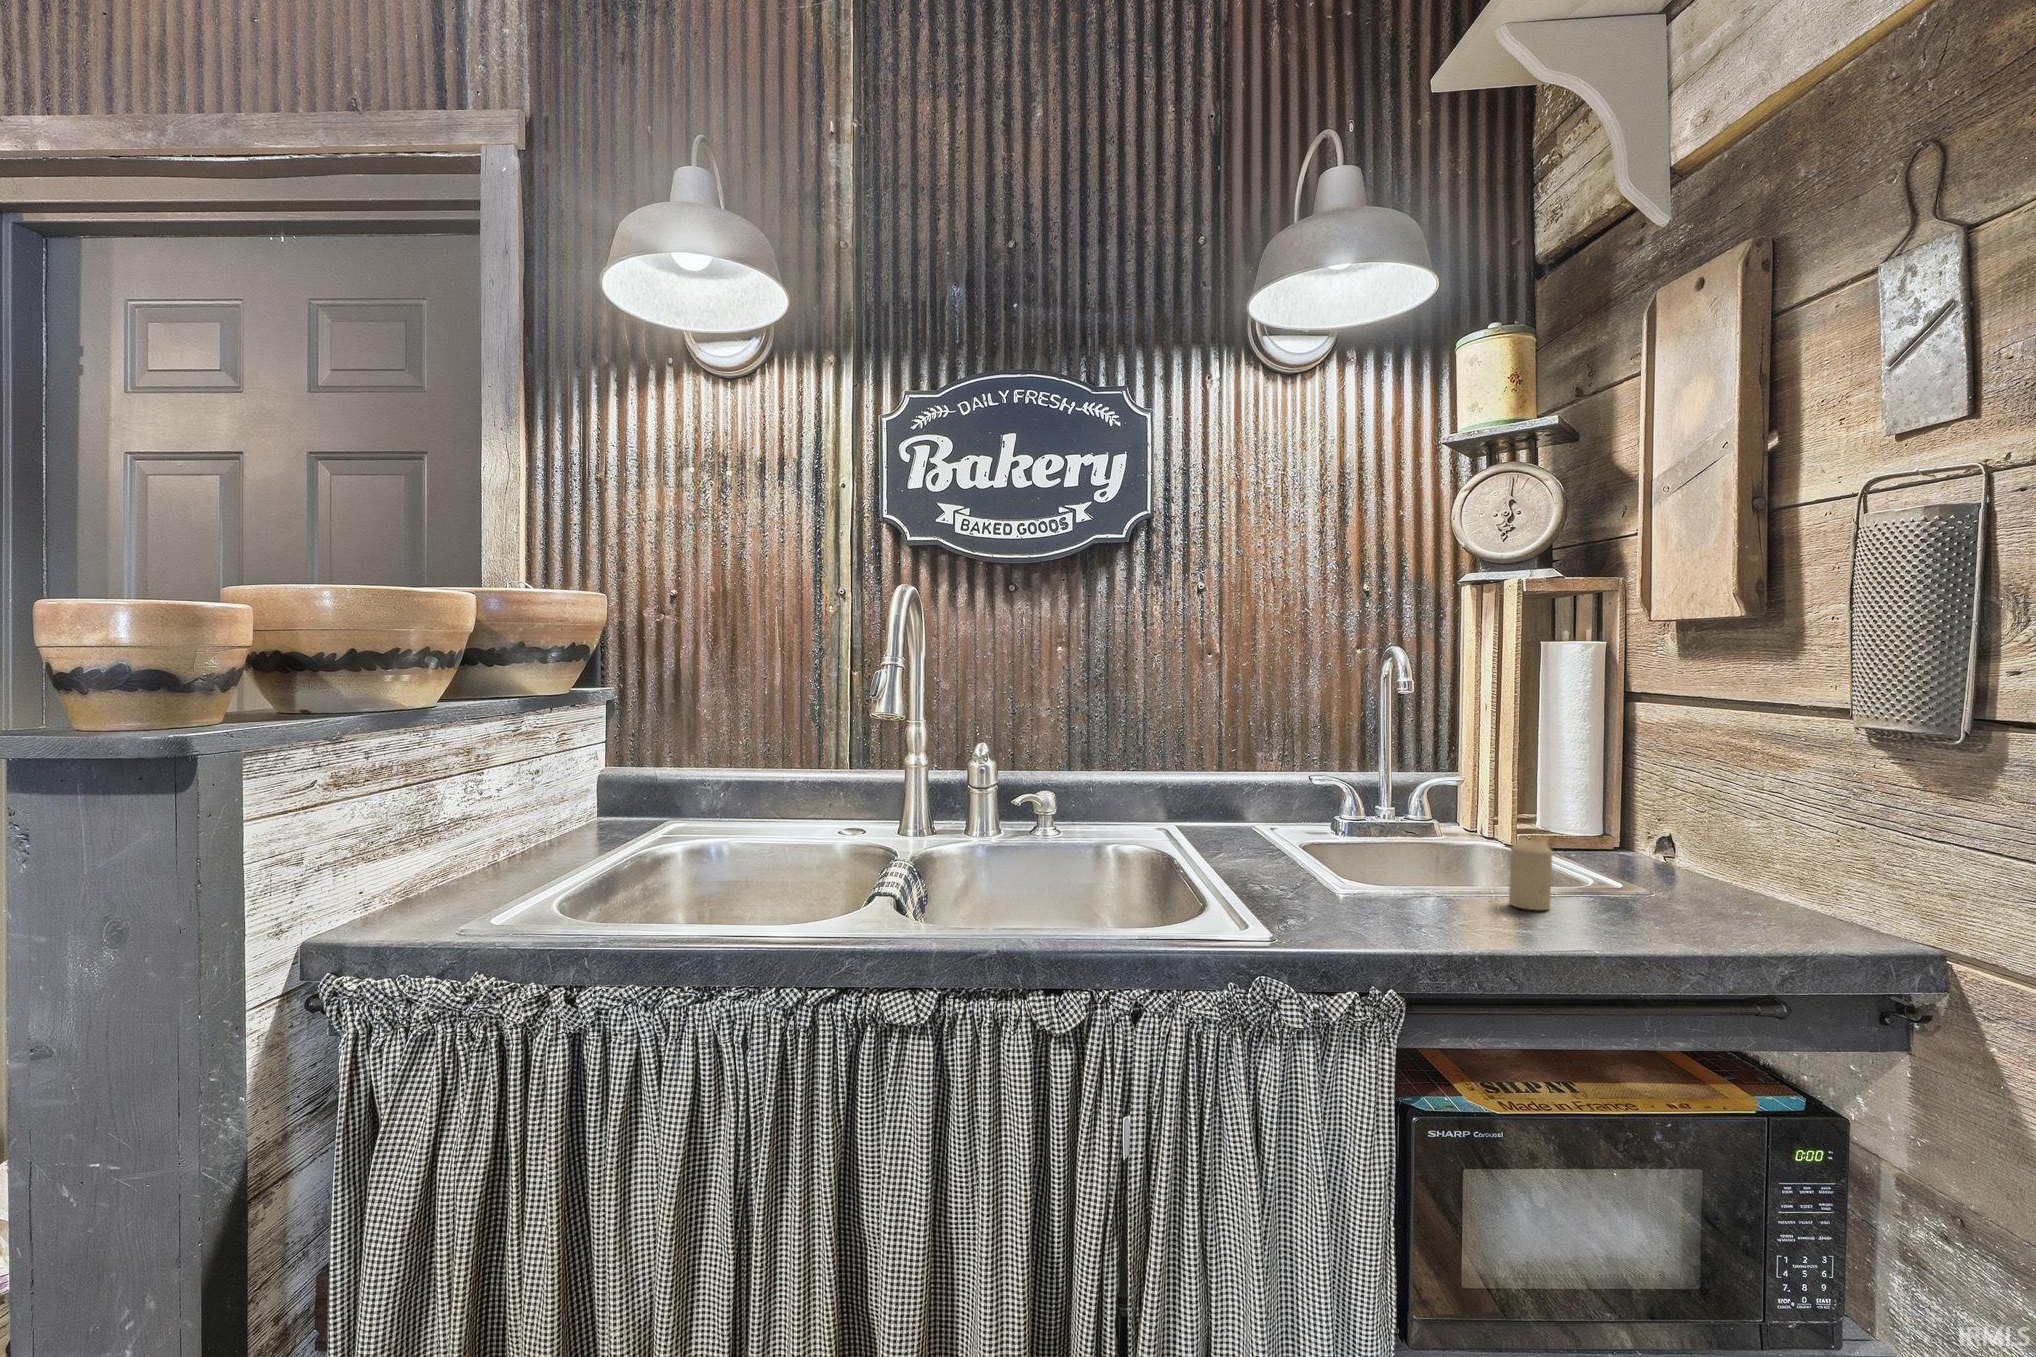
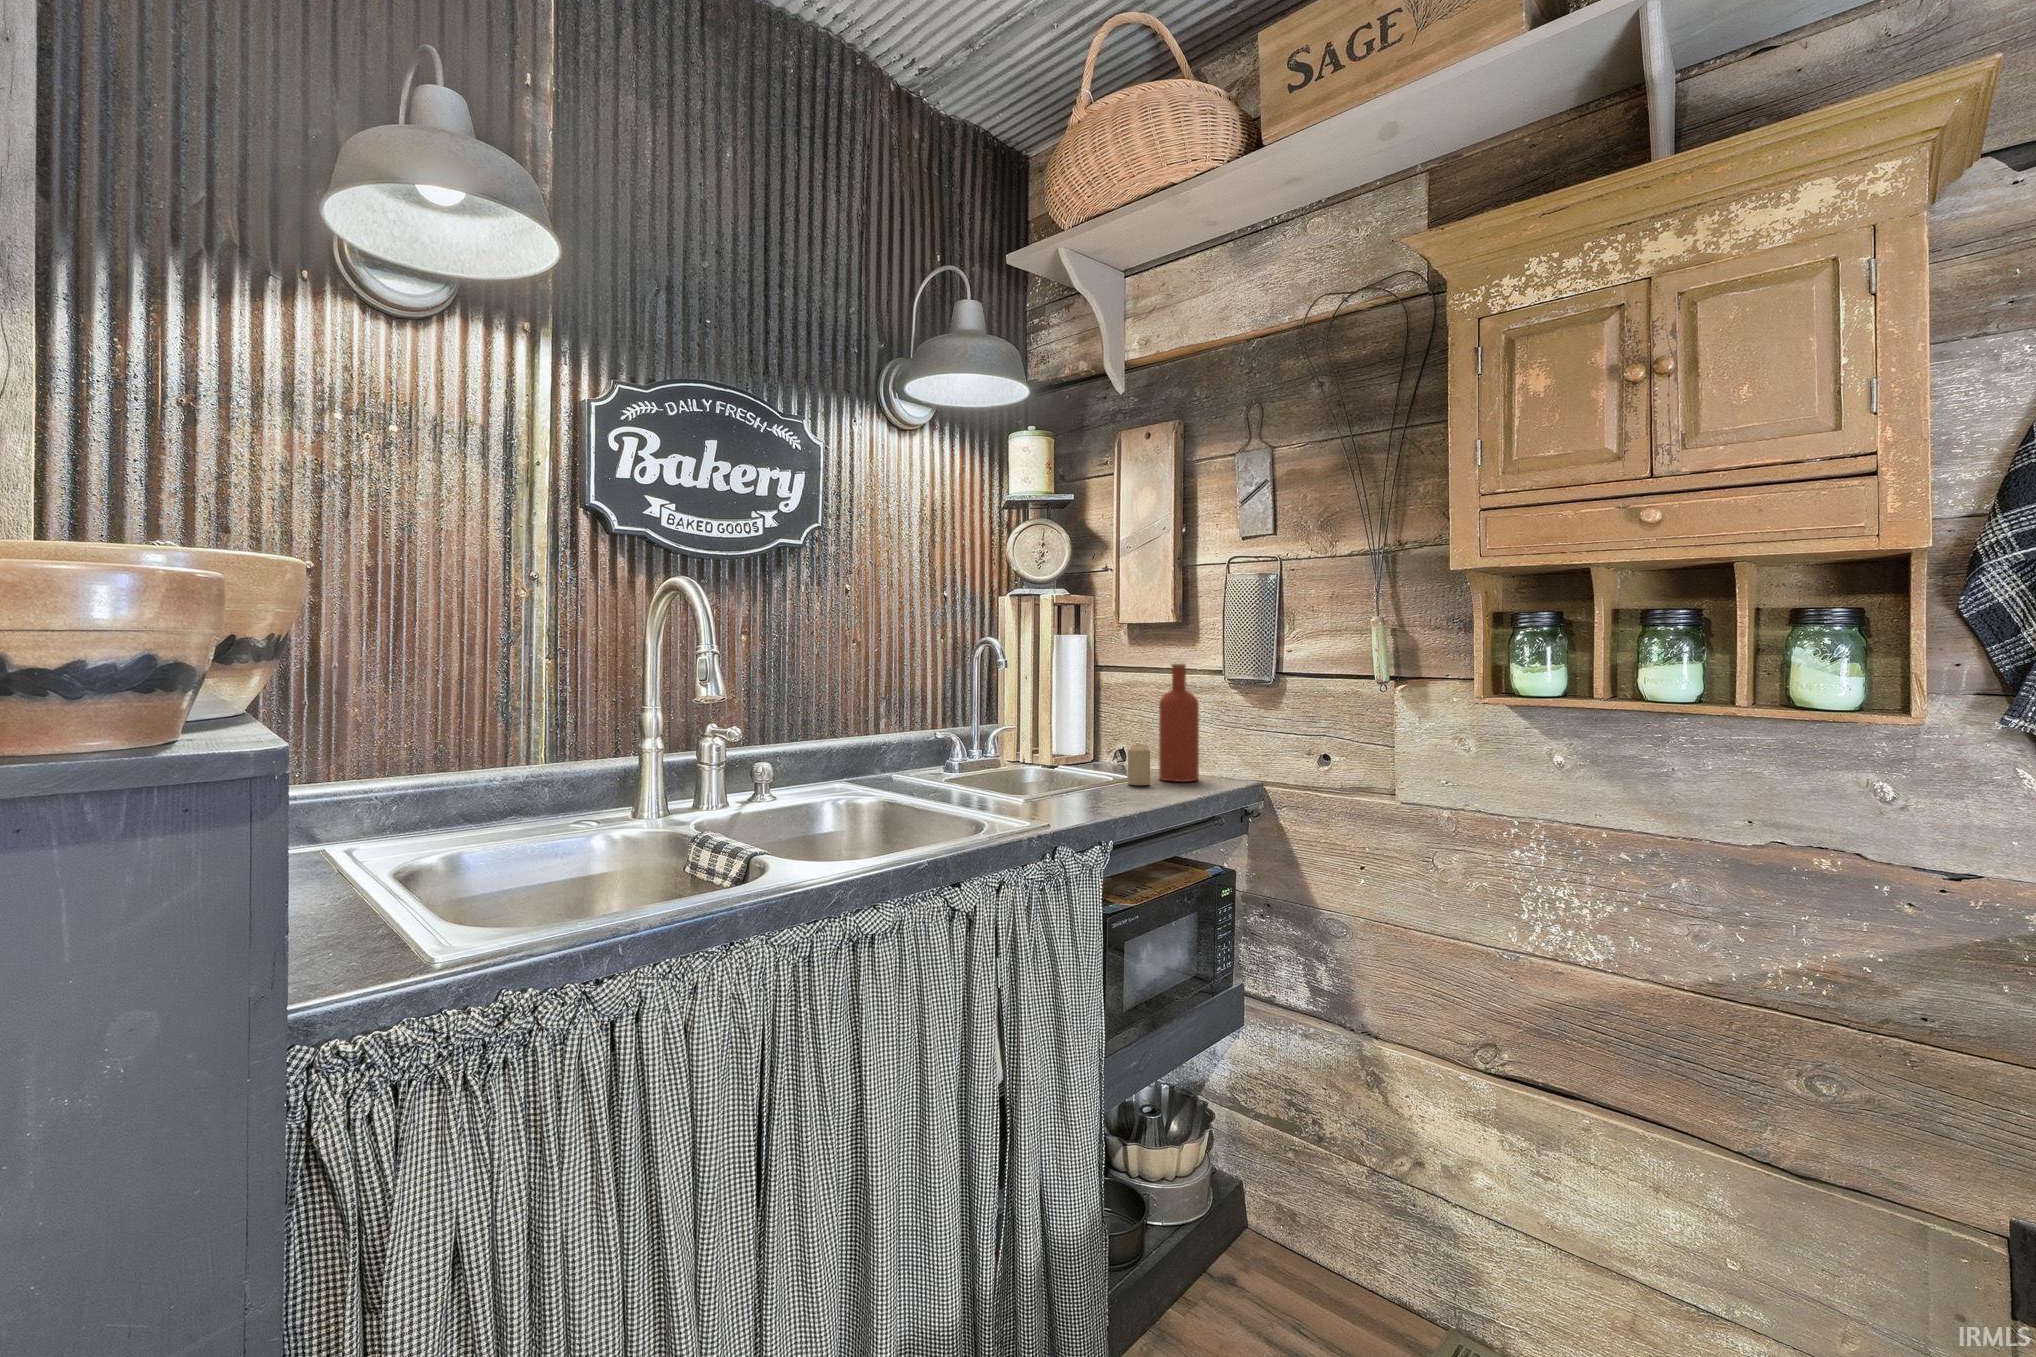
bottle: none [1597,707,1685,923] -> present [1159,664,1199,782]

